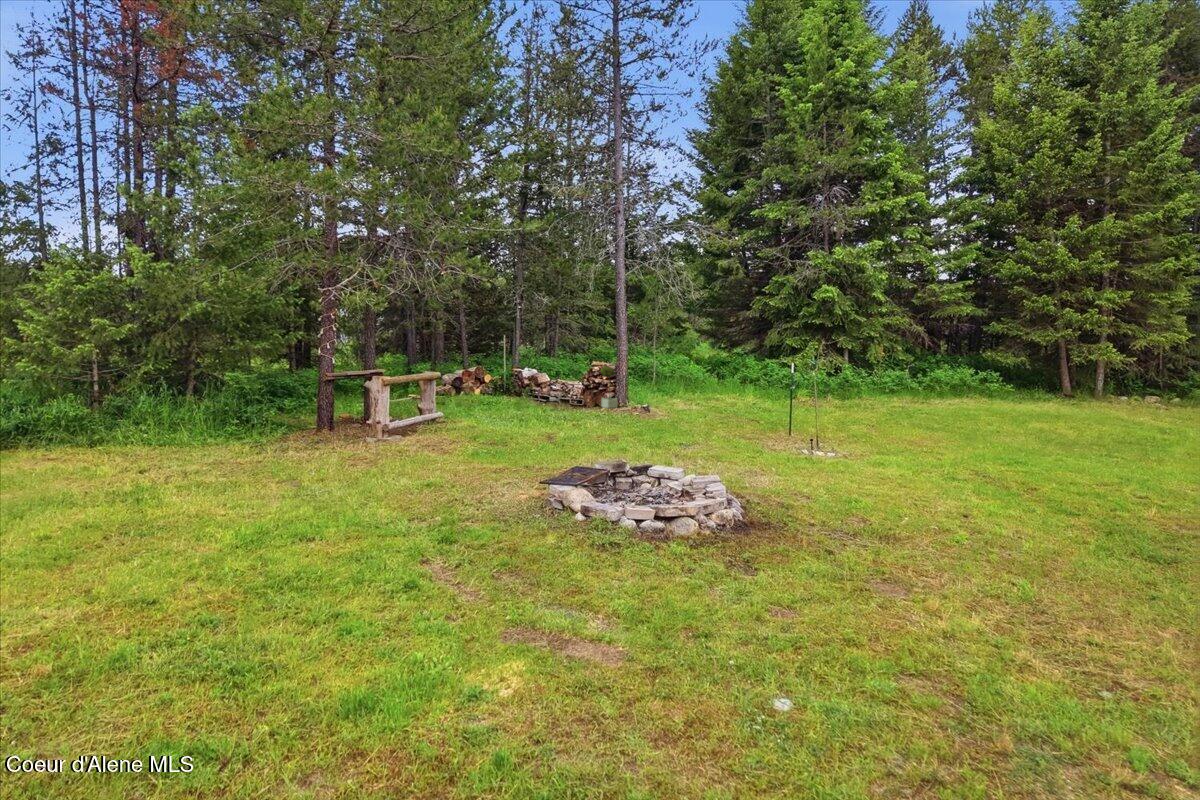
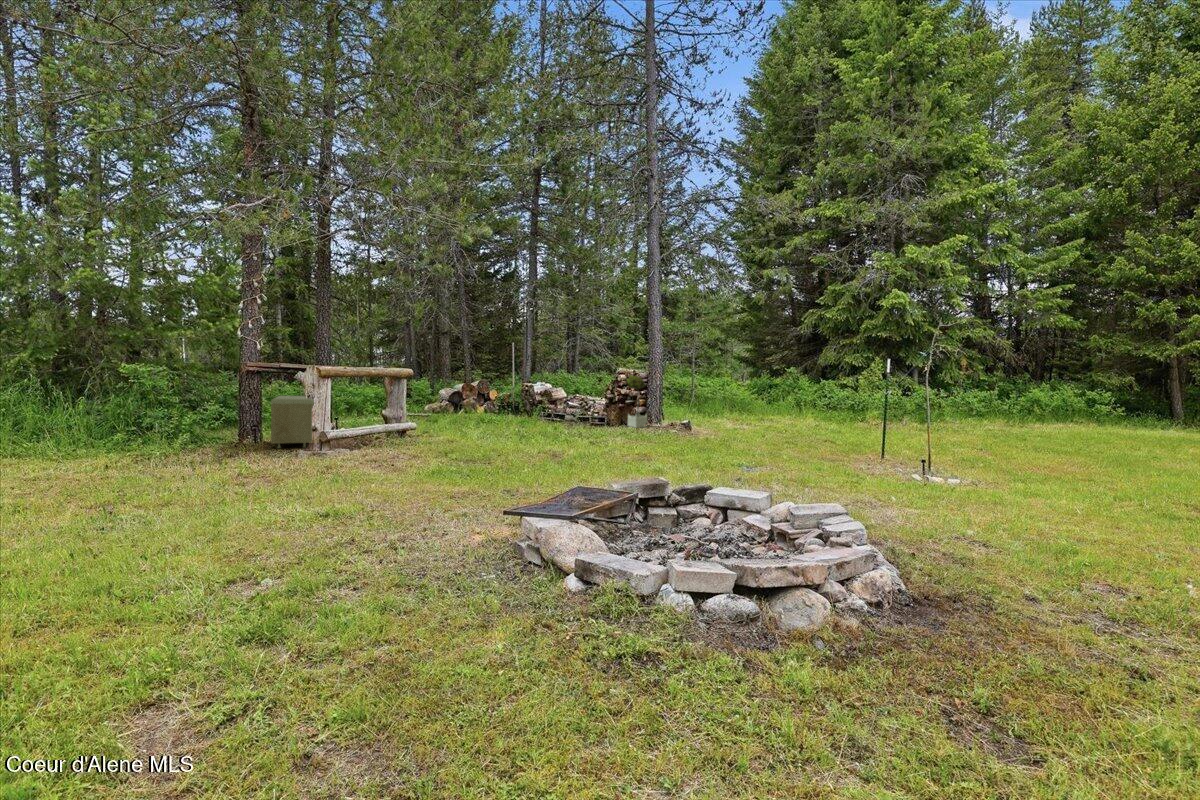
storage bench: none [338,394,371,436] -> present [271,396,314,448]

